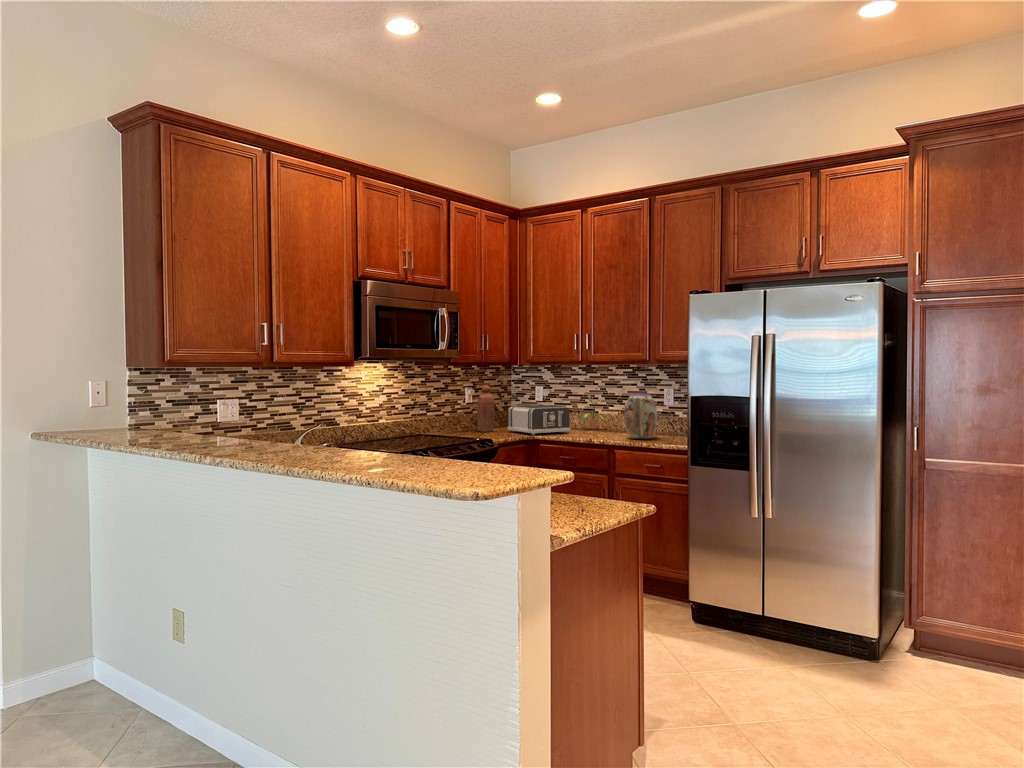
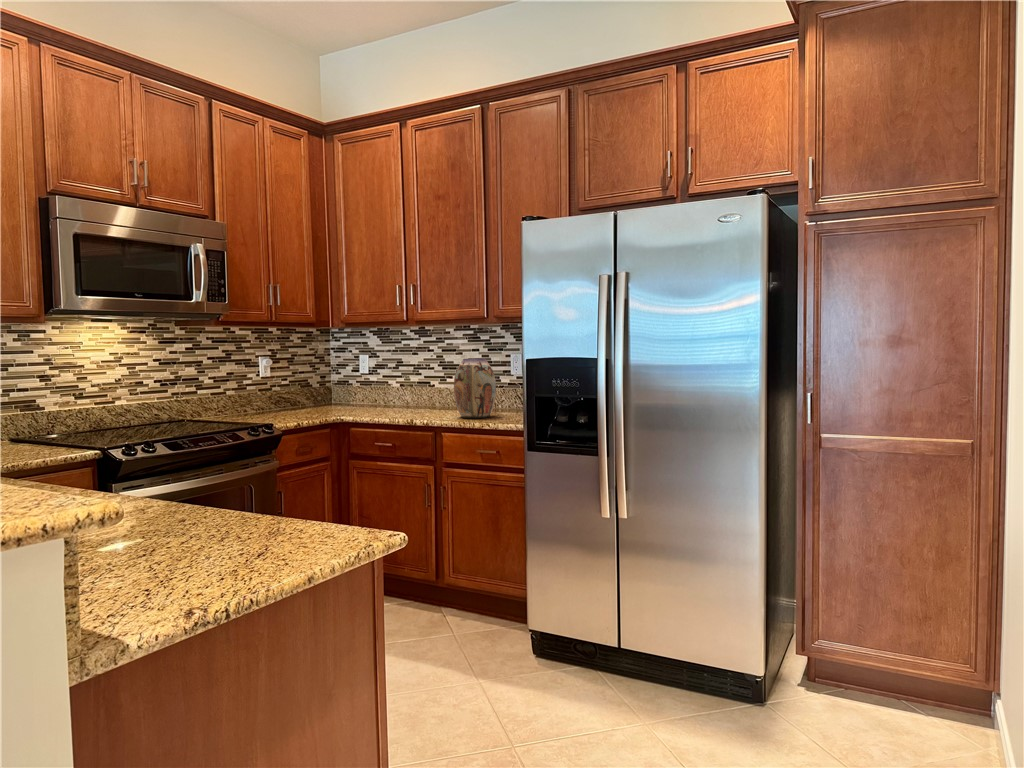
bottle: present [477,385,495,432] -> none [271,353,296,413]
potted plant: present [581,395,605,429] -> none [412,363,447,407]
toaster: present [507,405,571,435] -> none [312,377,392,416]

